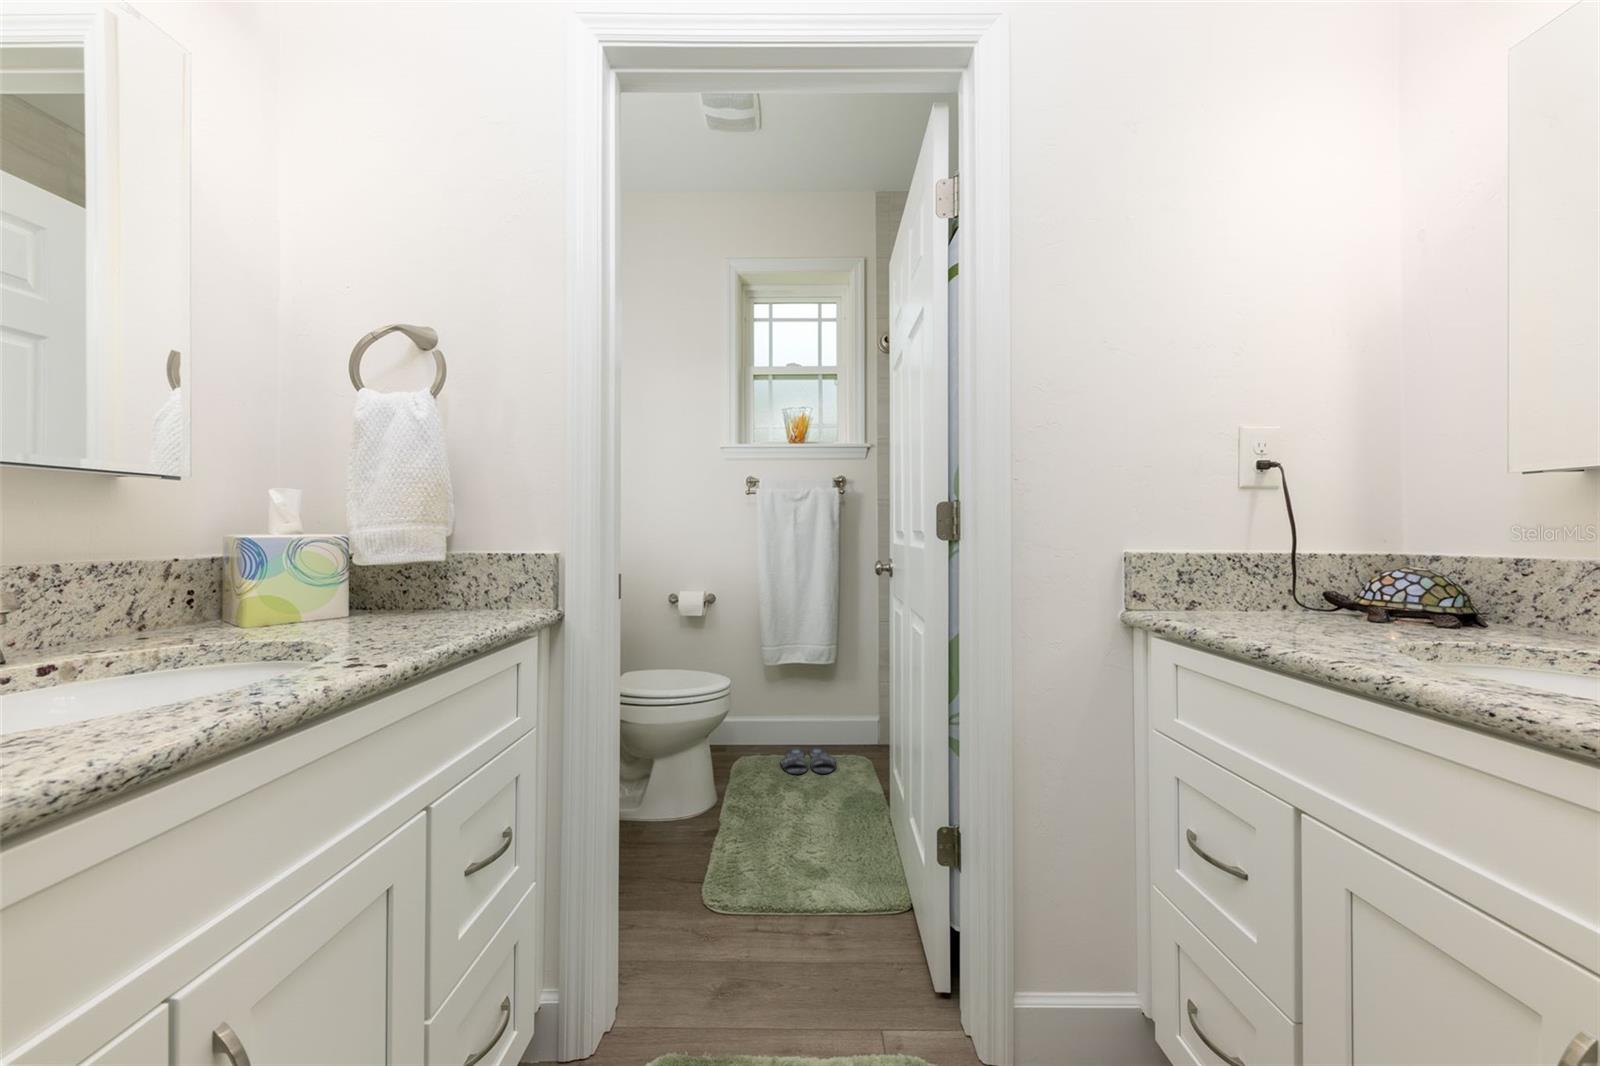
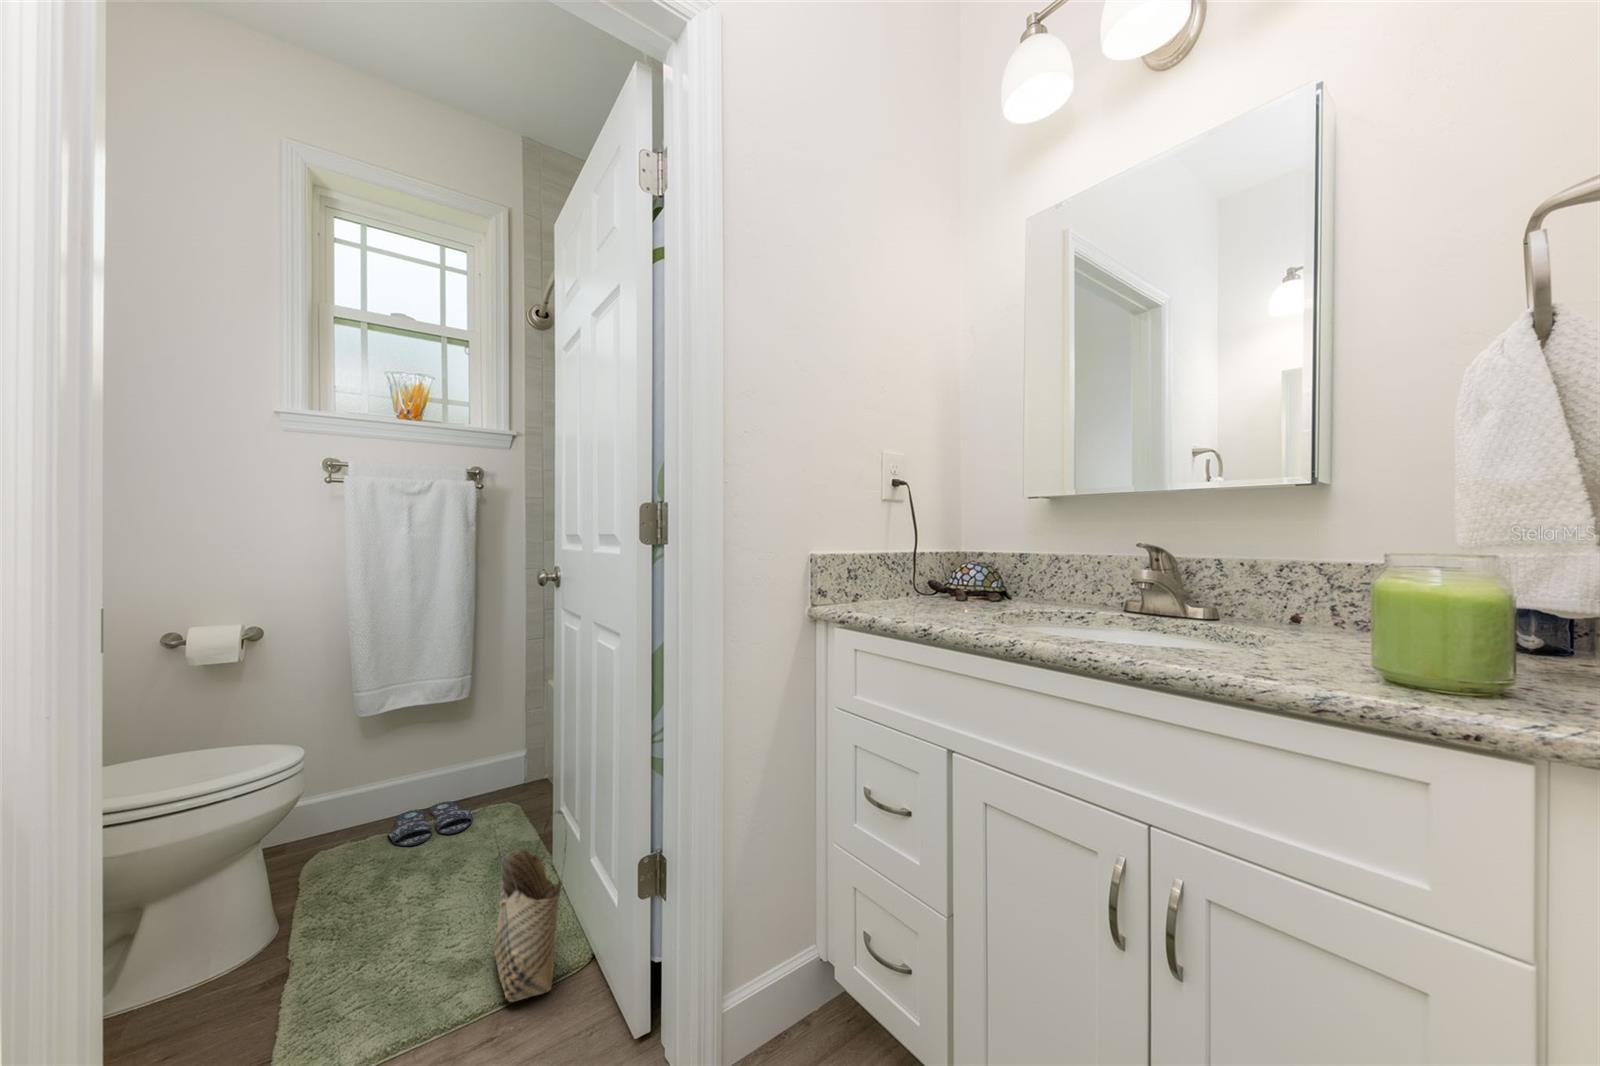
woven basket: none [833,767,890,920] -> present [492,811,566,1002]

